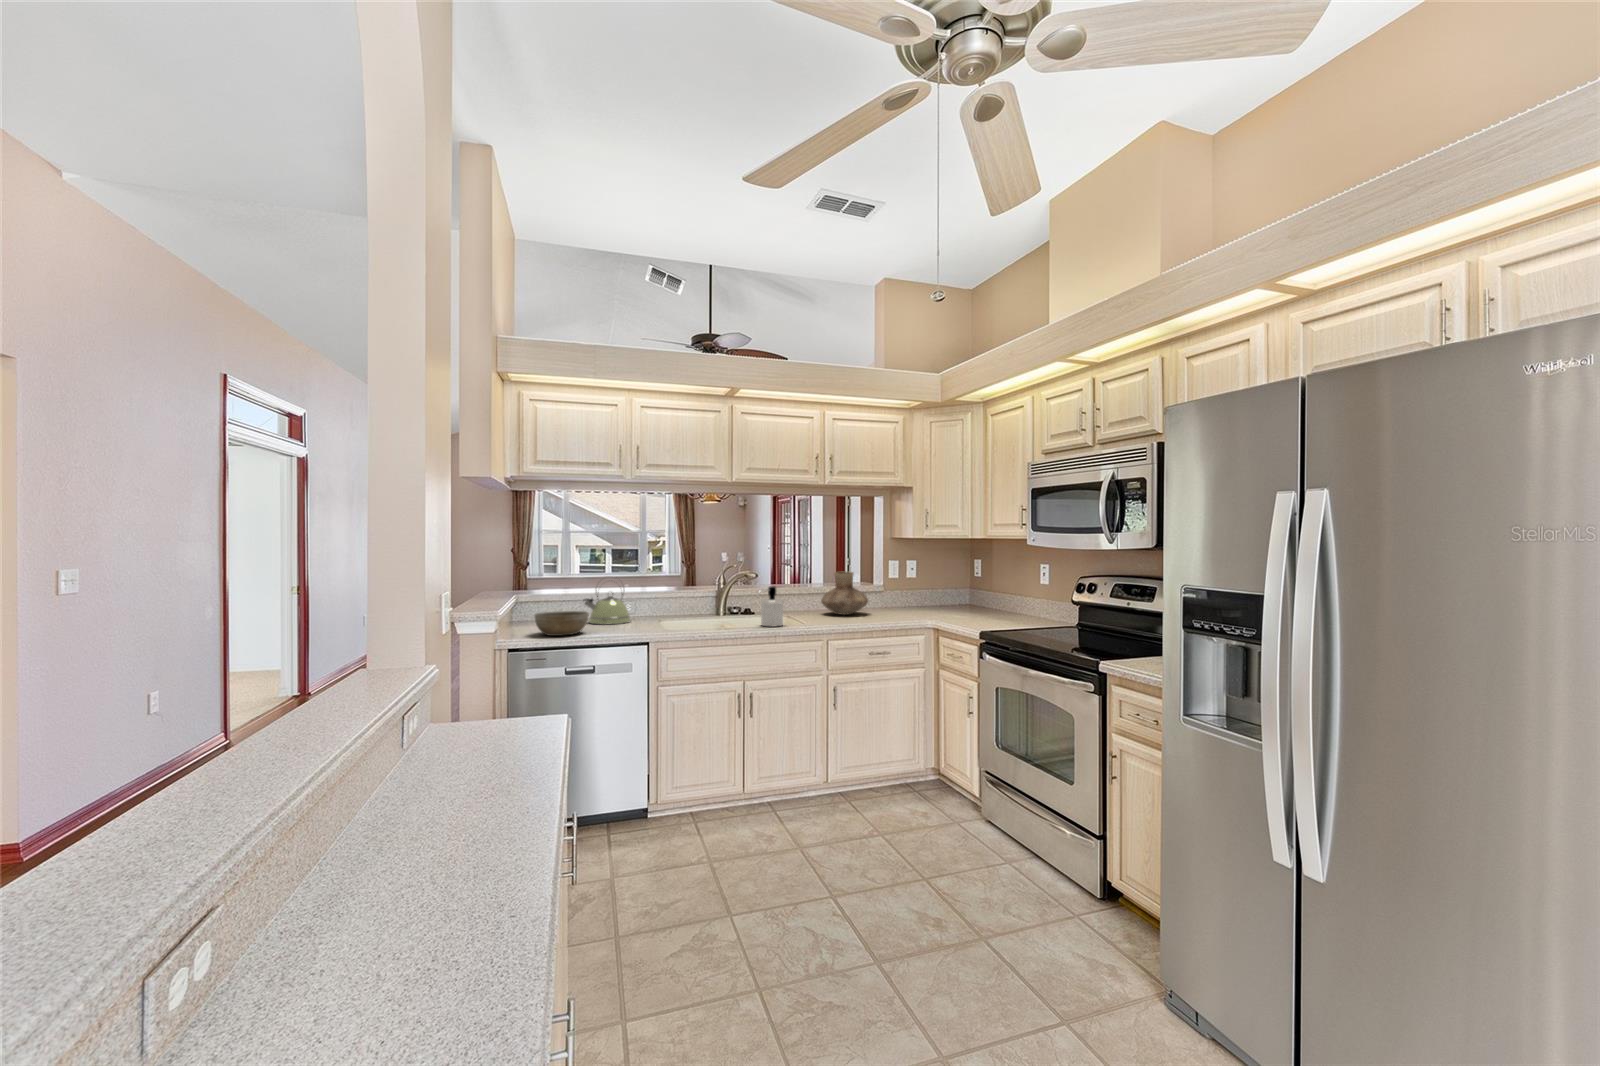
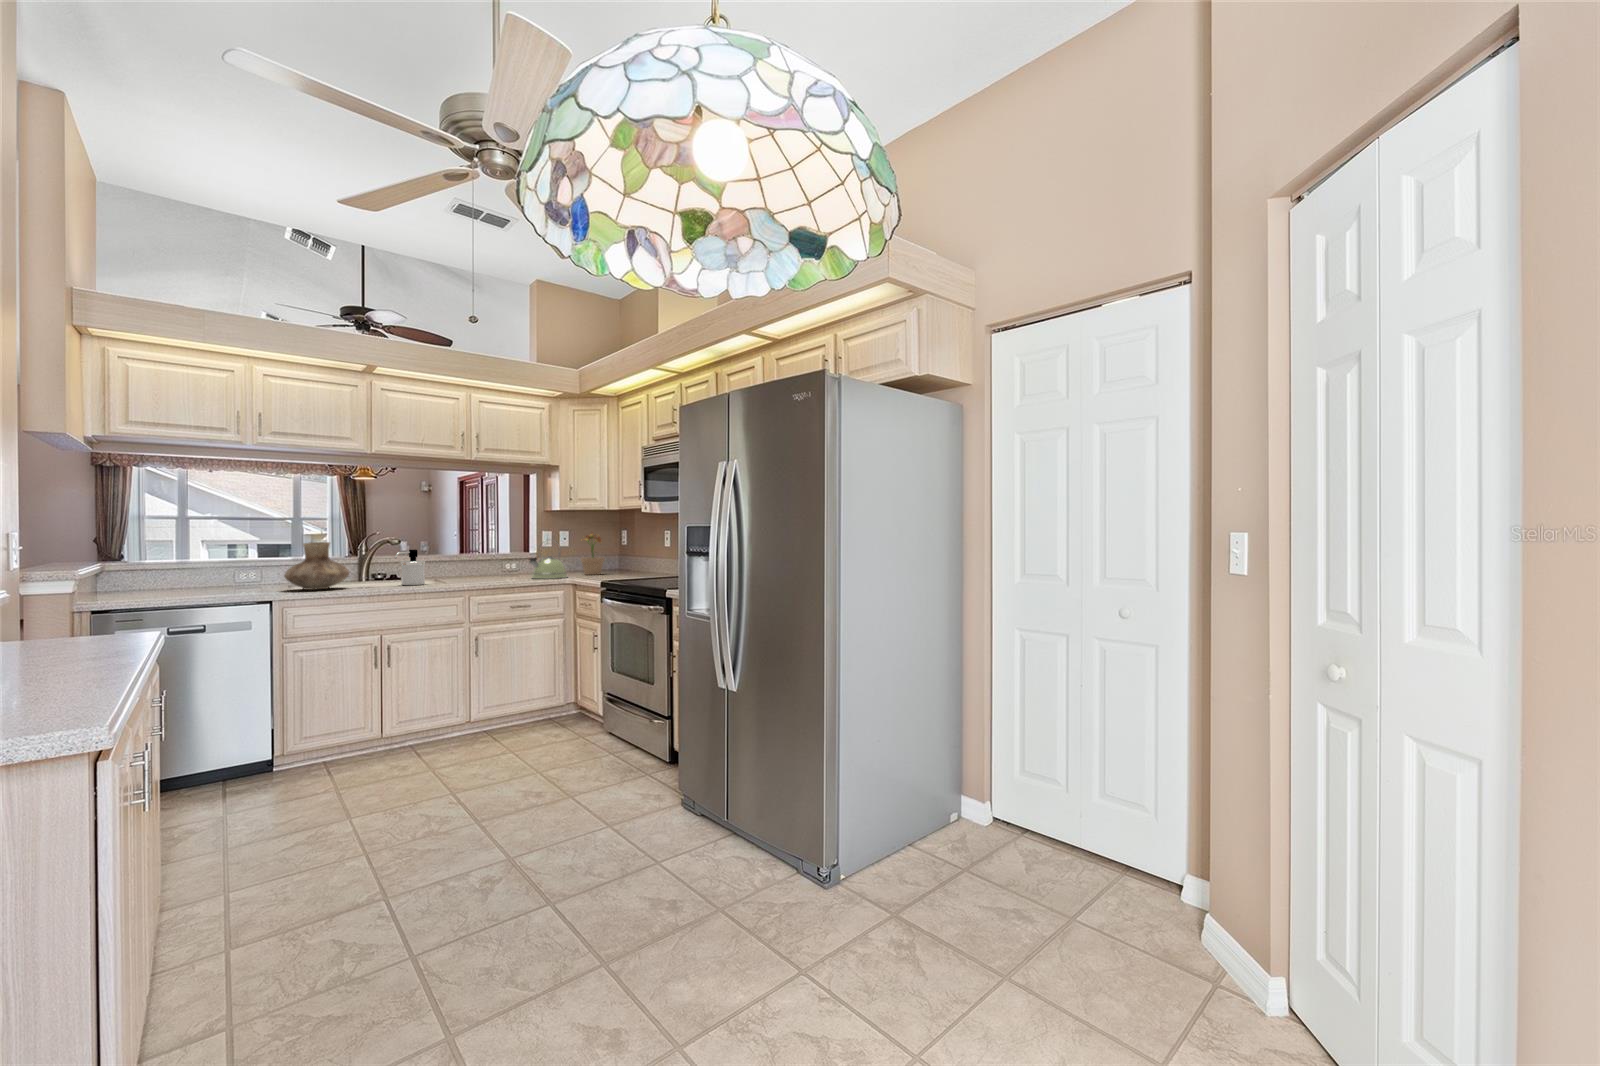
potted plant: none [937,563,964,616] -> present [581,534,604,575]
vase: present [821,571,868,615] -> present [284,542,349,590]
kettle: present [584,590,630,625] -> present [530,542,567,579]
bowl: present [535,611,589,636] -> none [126,575,198,598]

